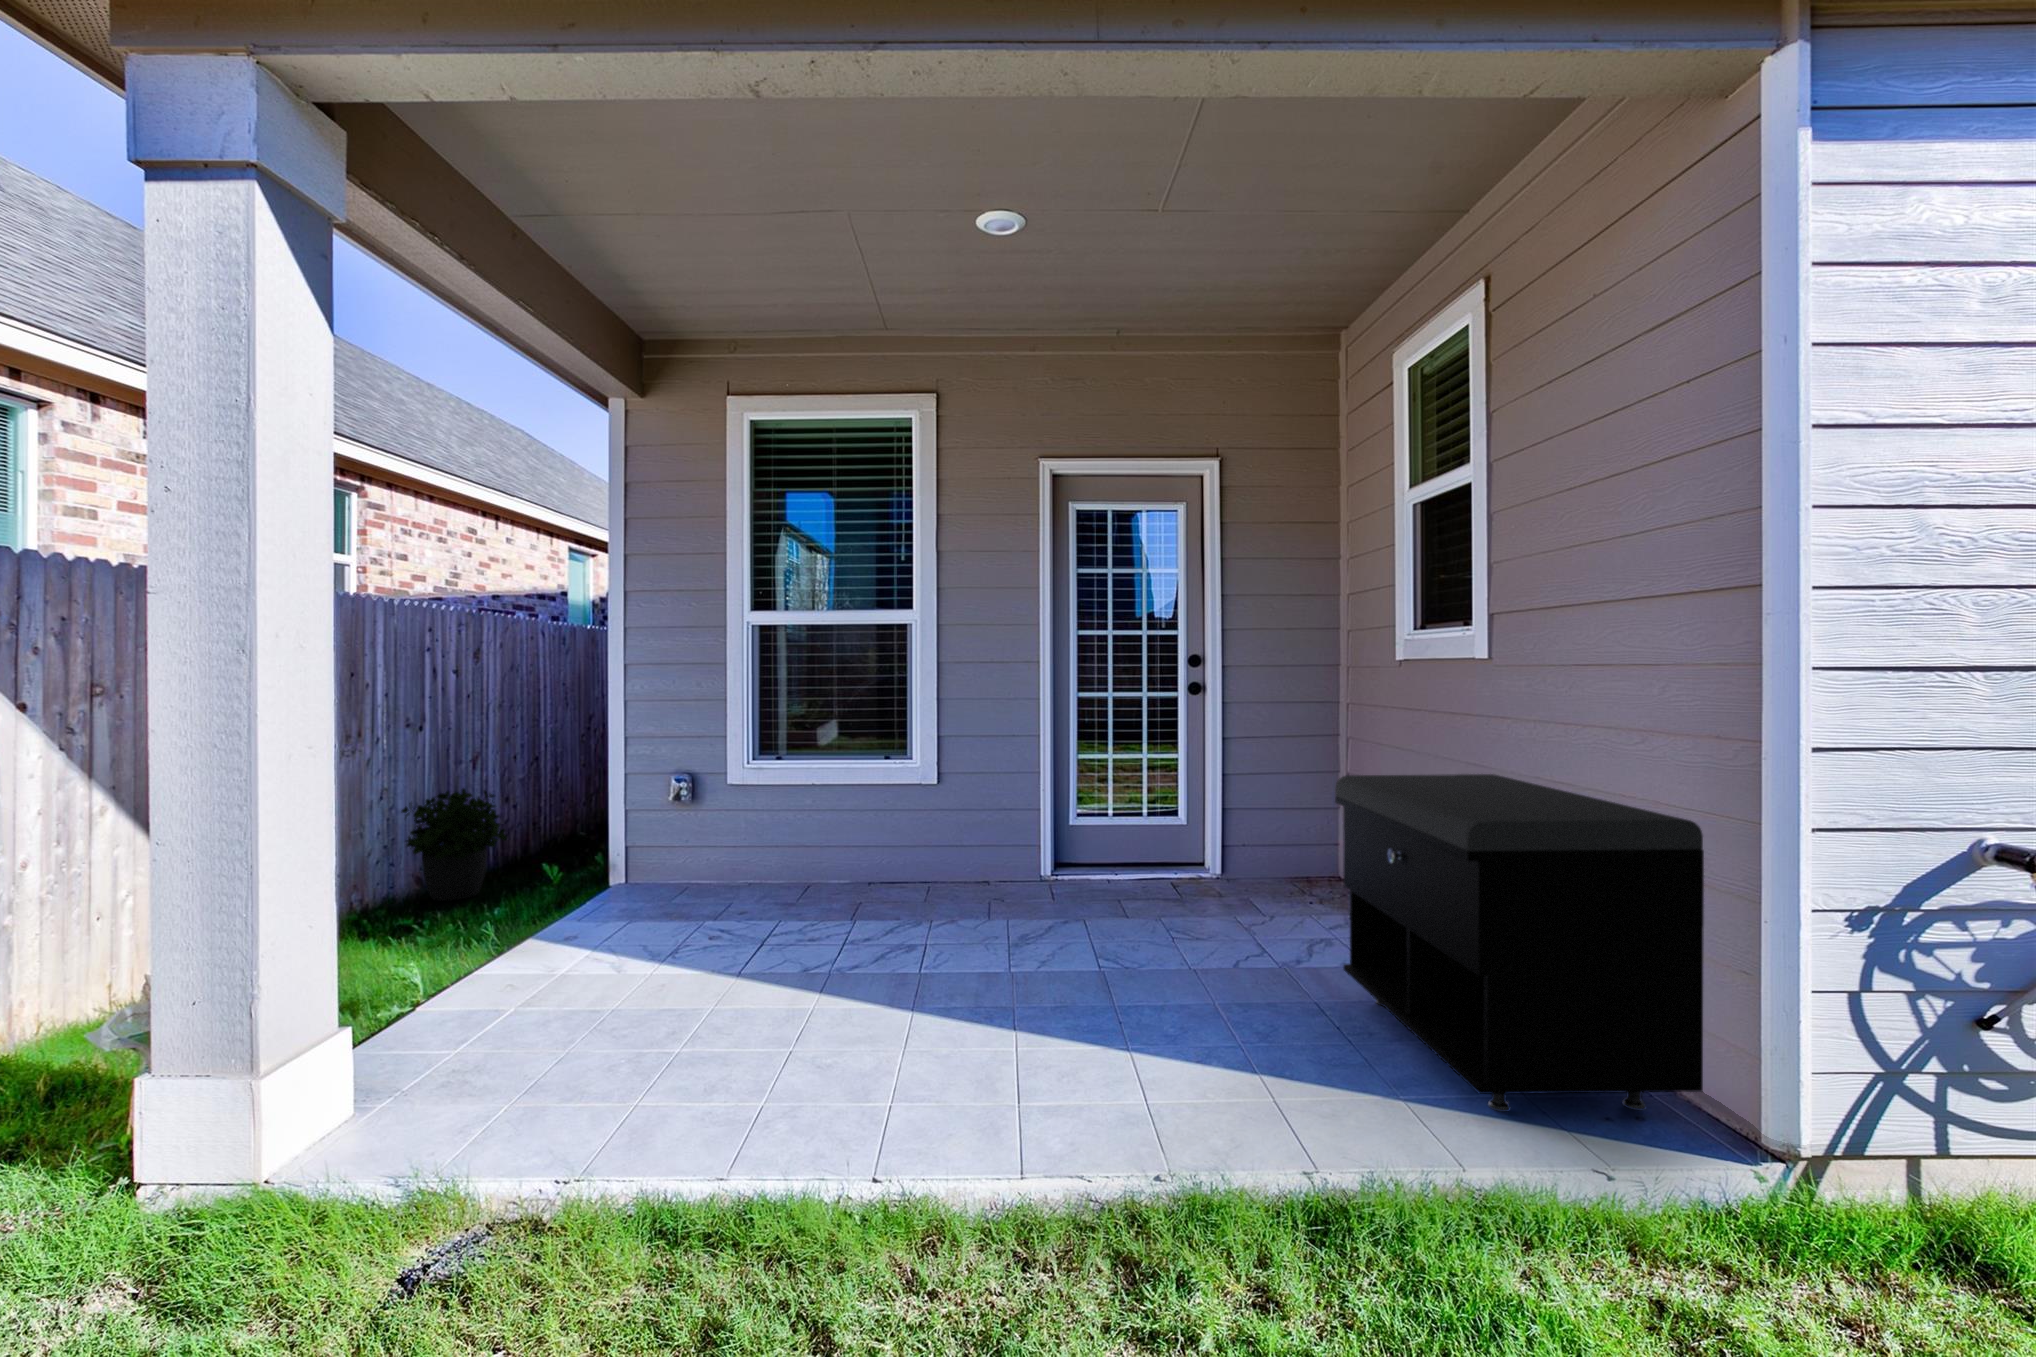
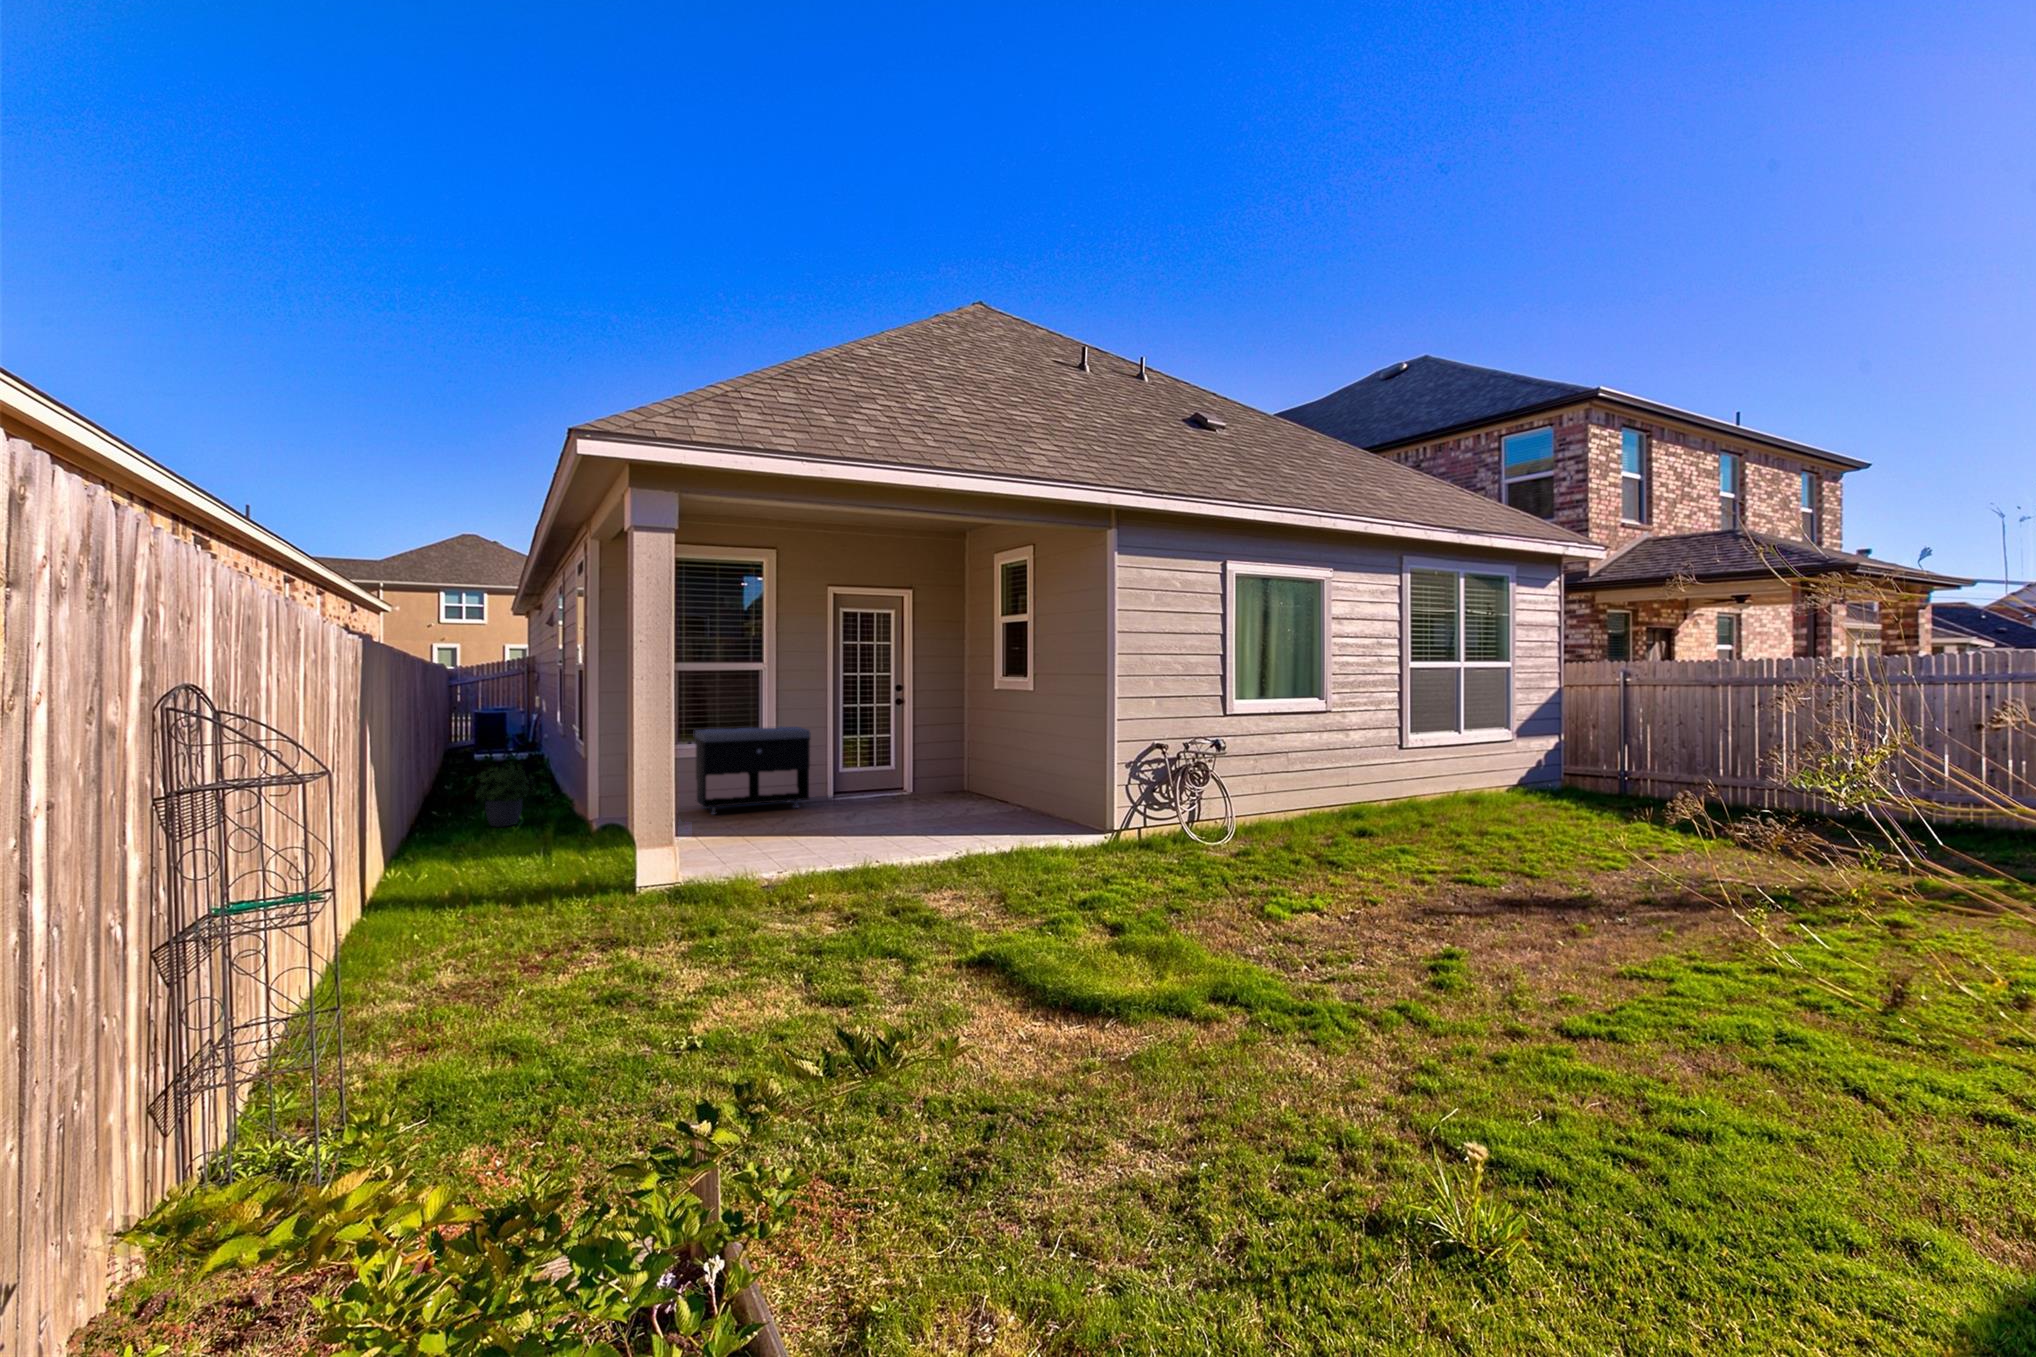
storage bench: present [1335,774,1704,1112] -> present [695,726,811,815]

